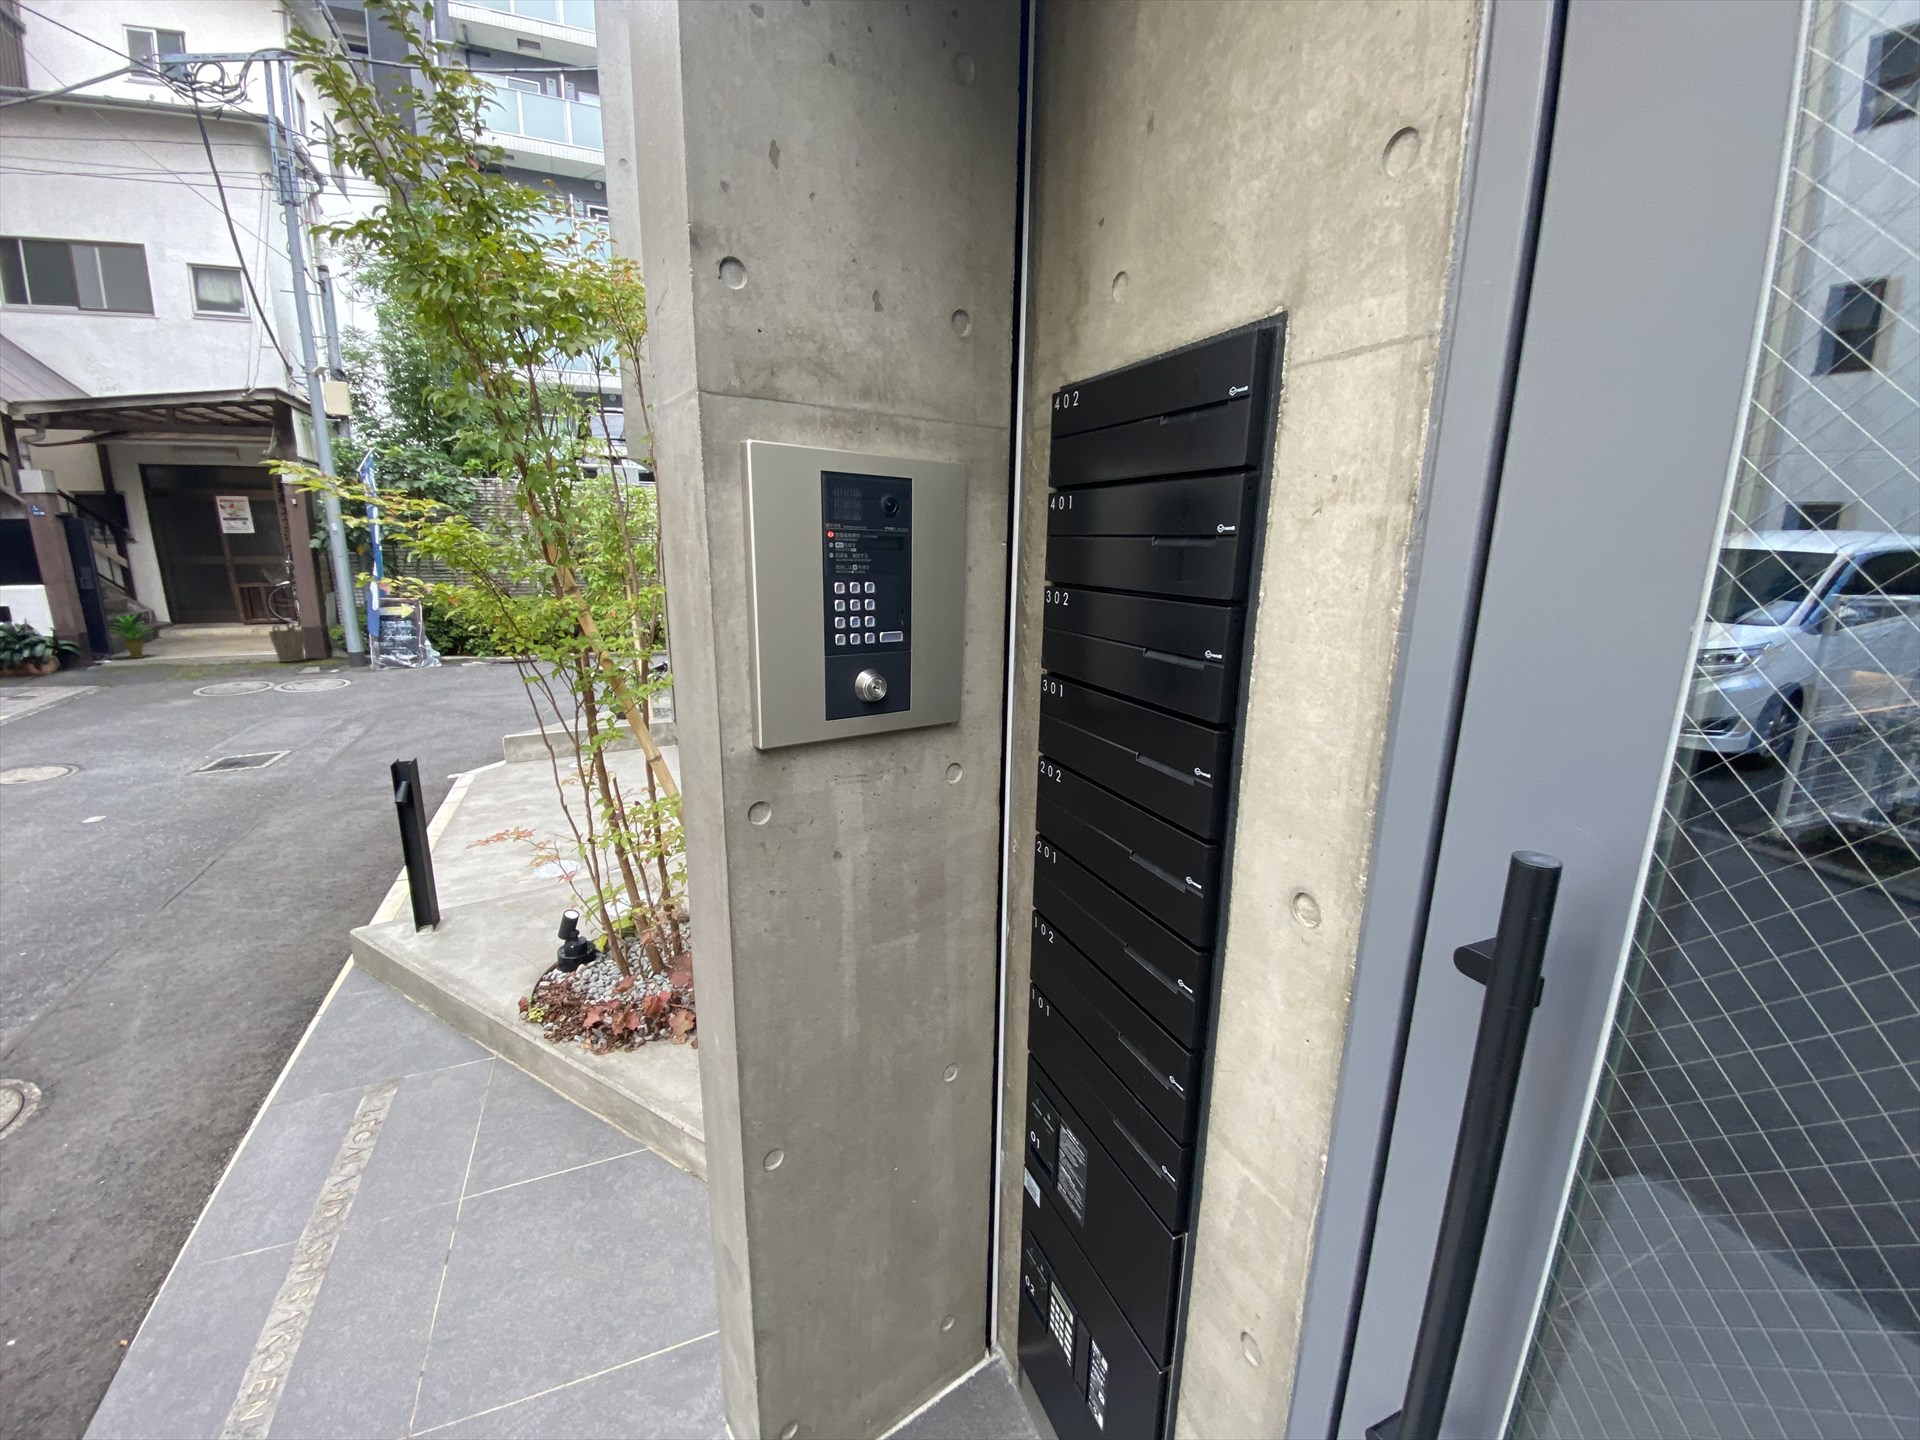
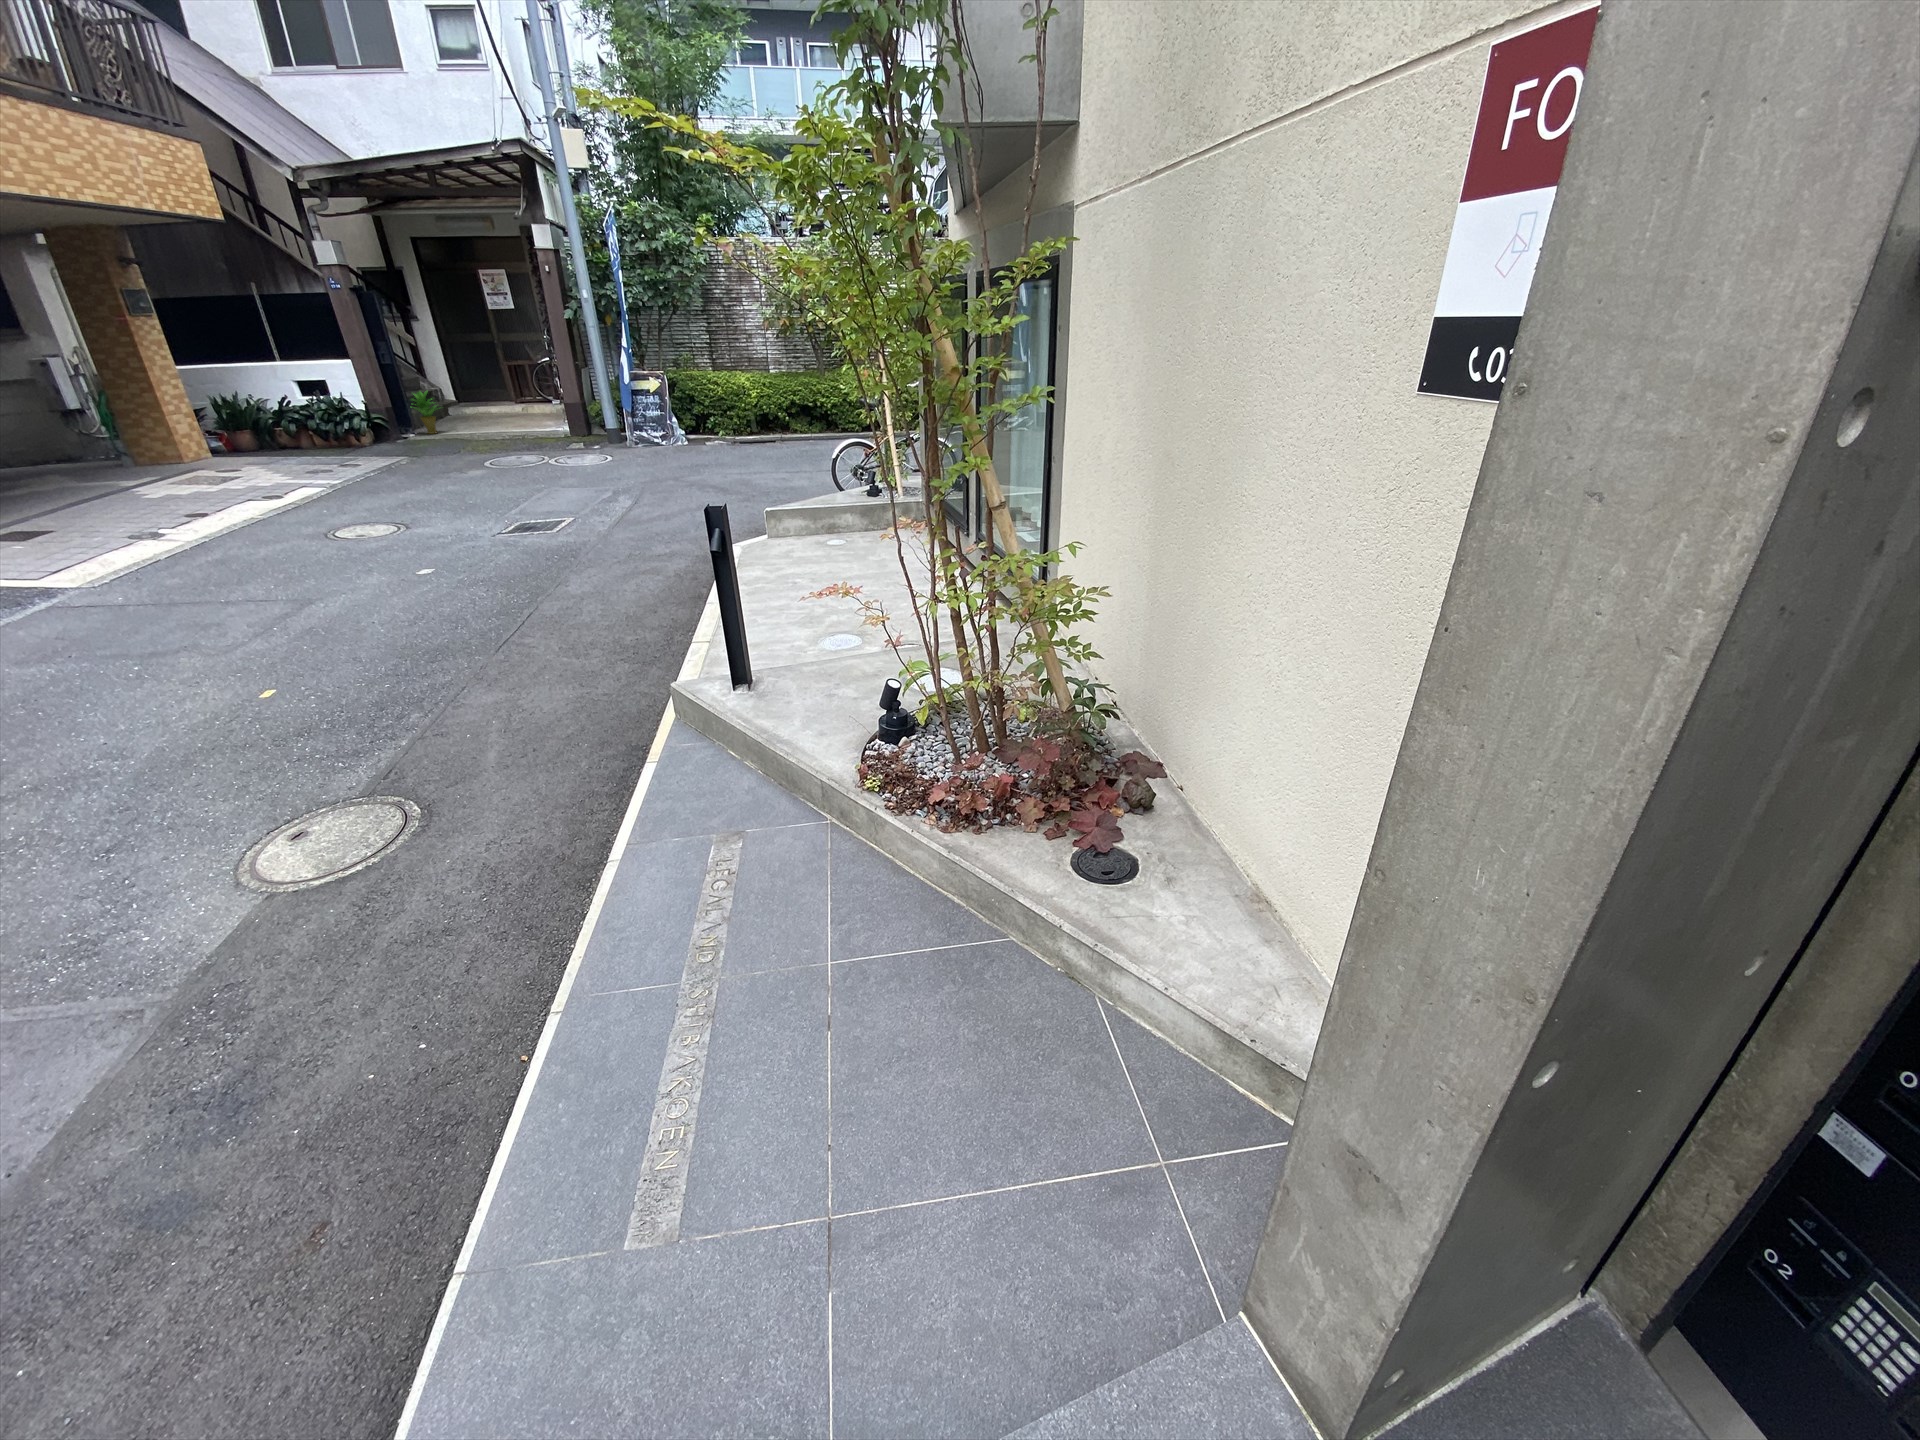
bucket: present [269,623,305,662] -> none [534,399,567,438]

